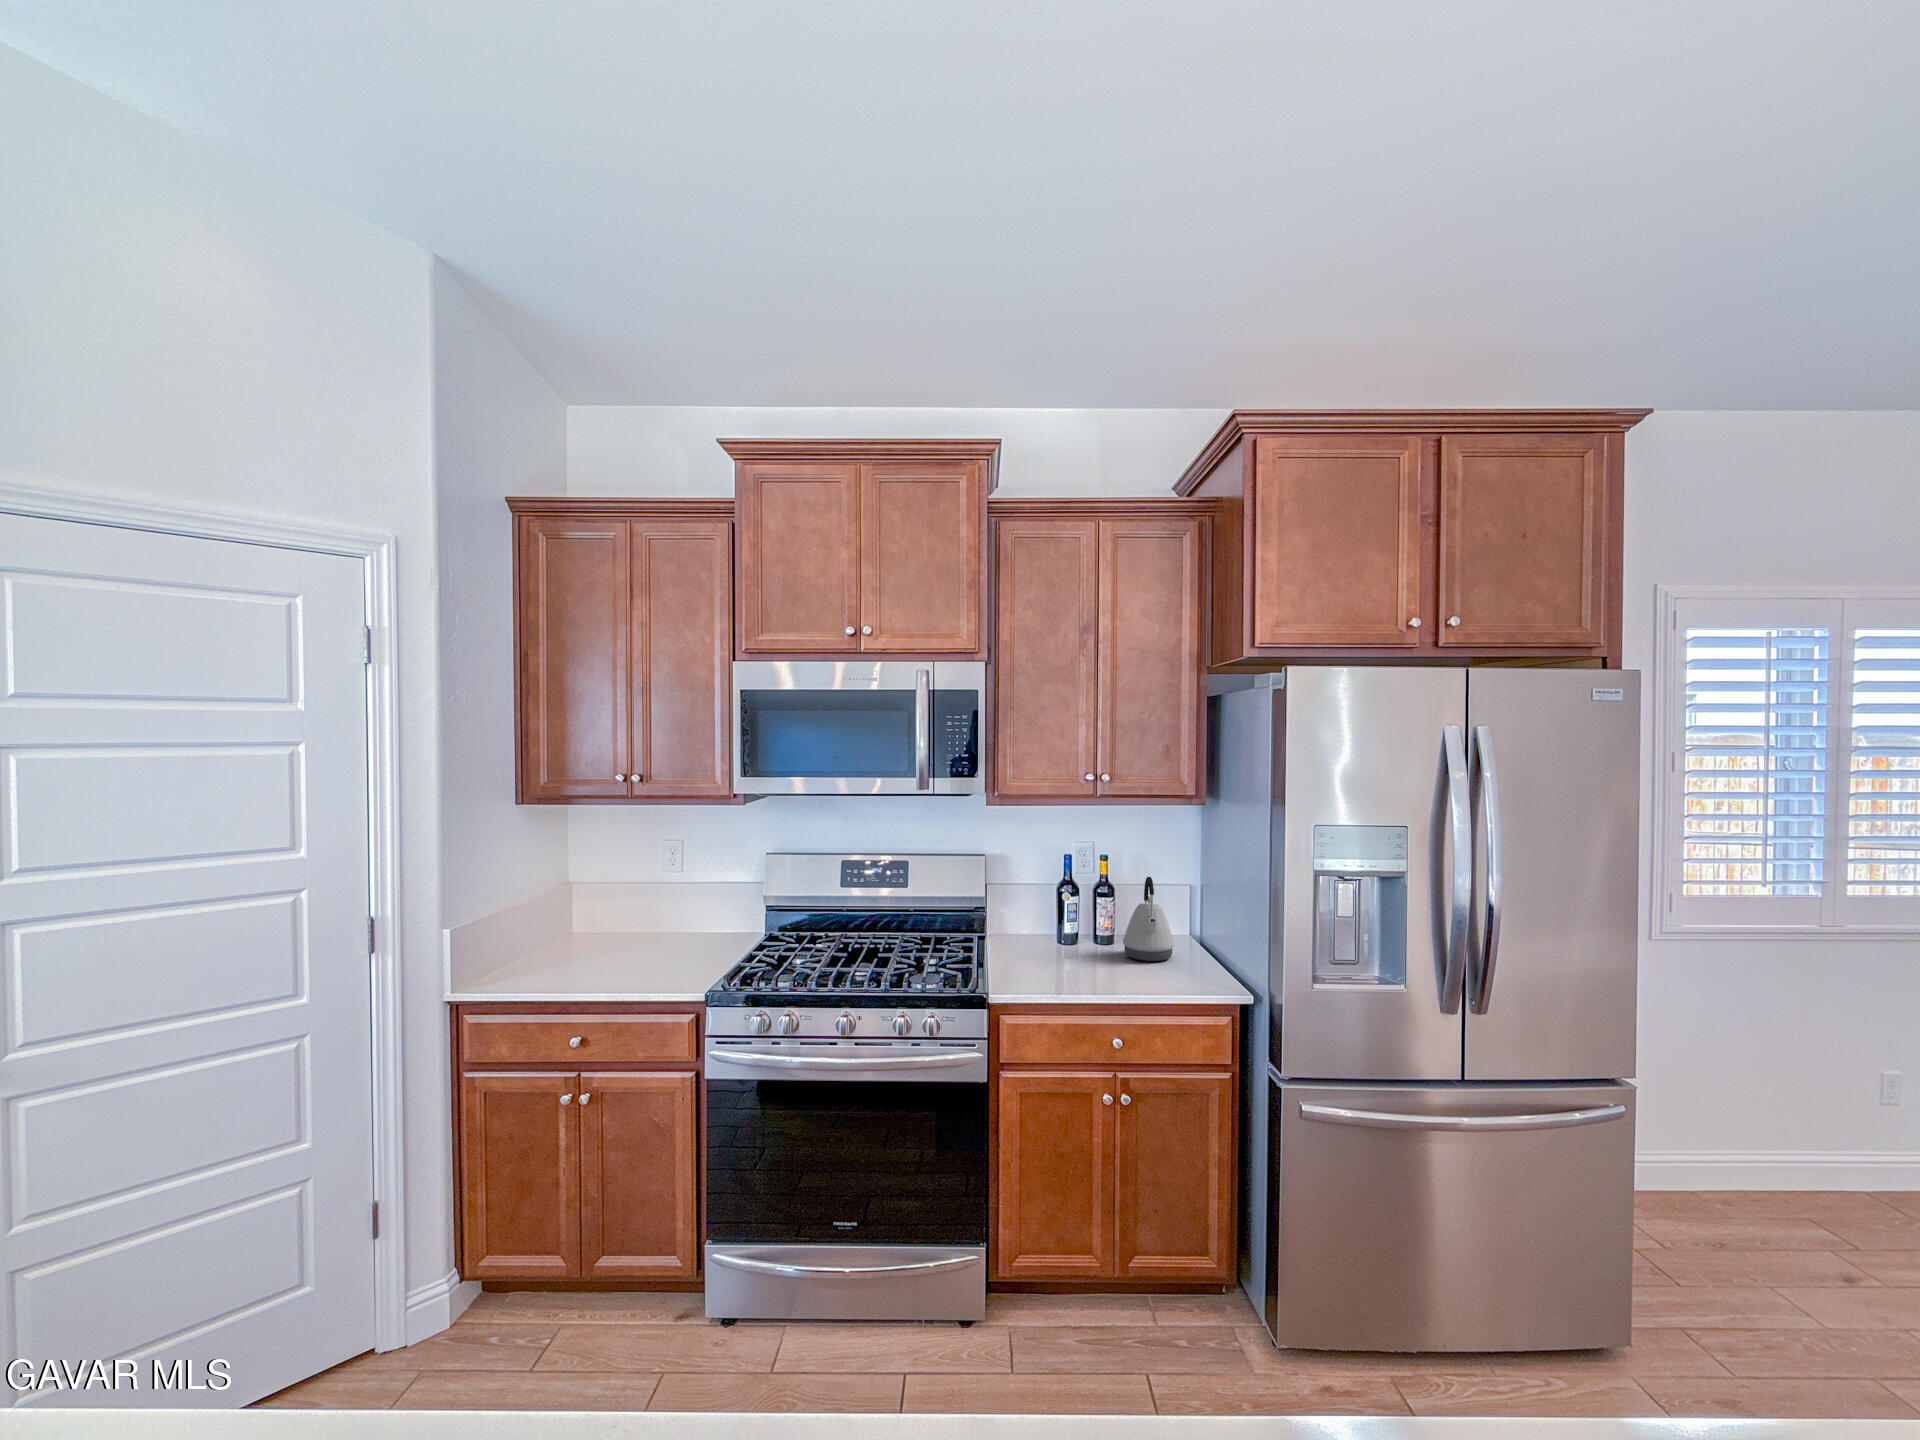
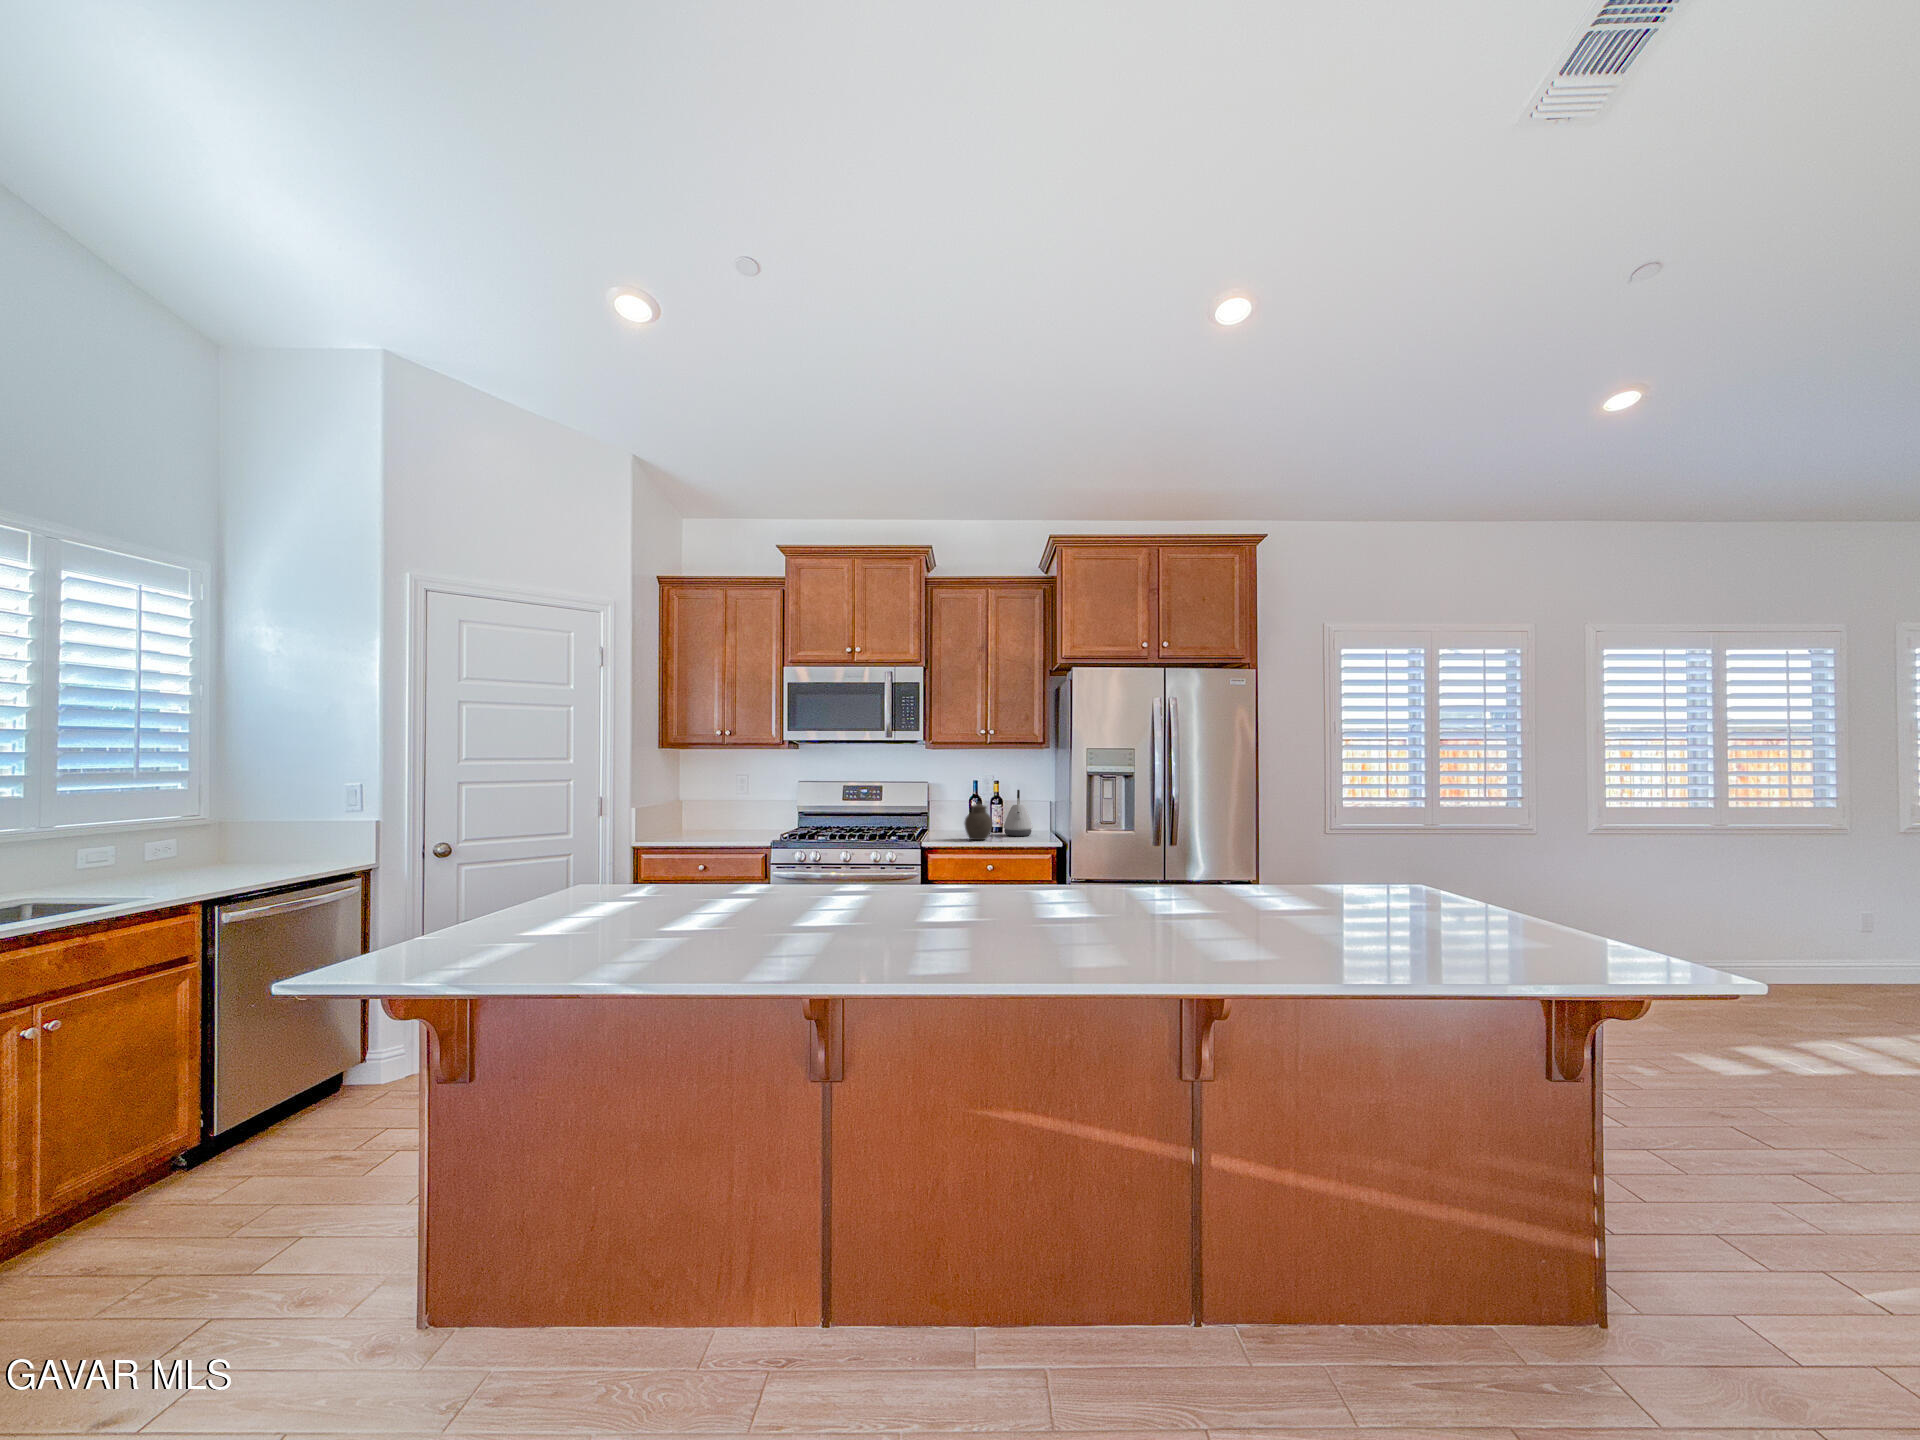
jar: none [1061,907,1113,979] -> present [965,802,993,840]

